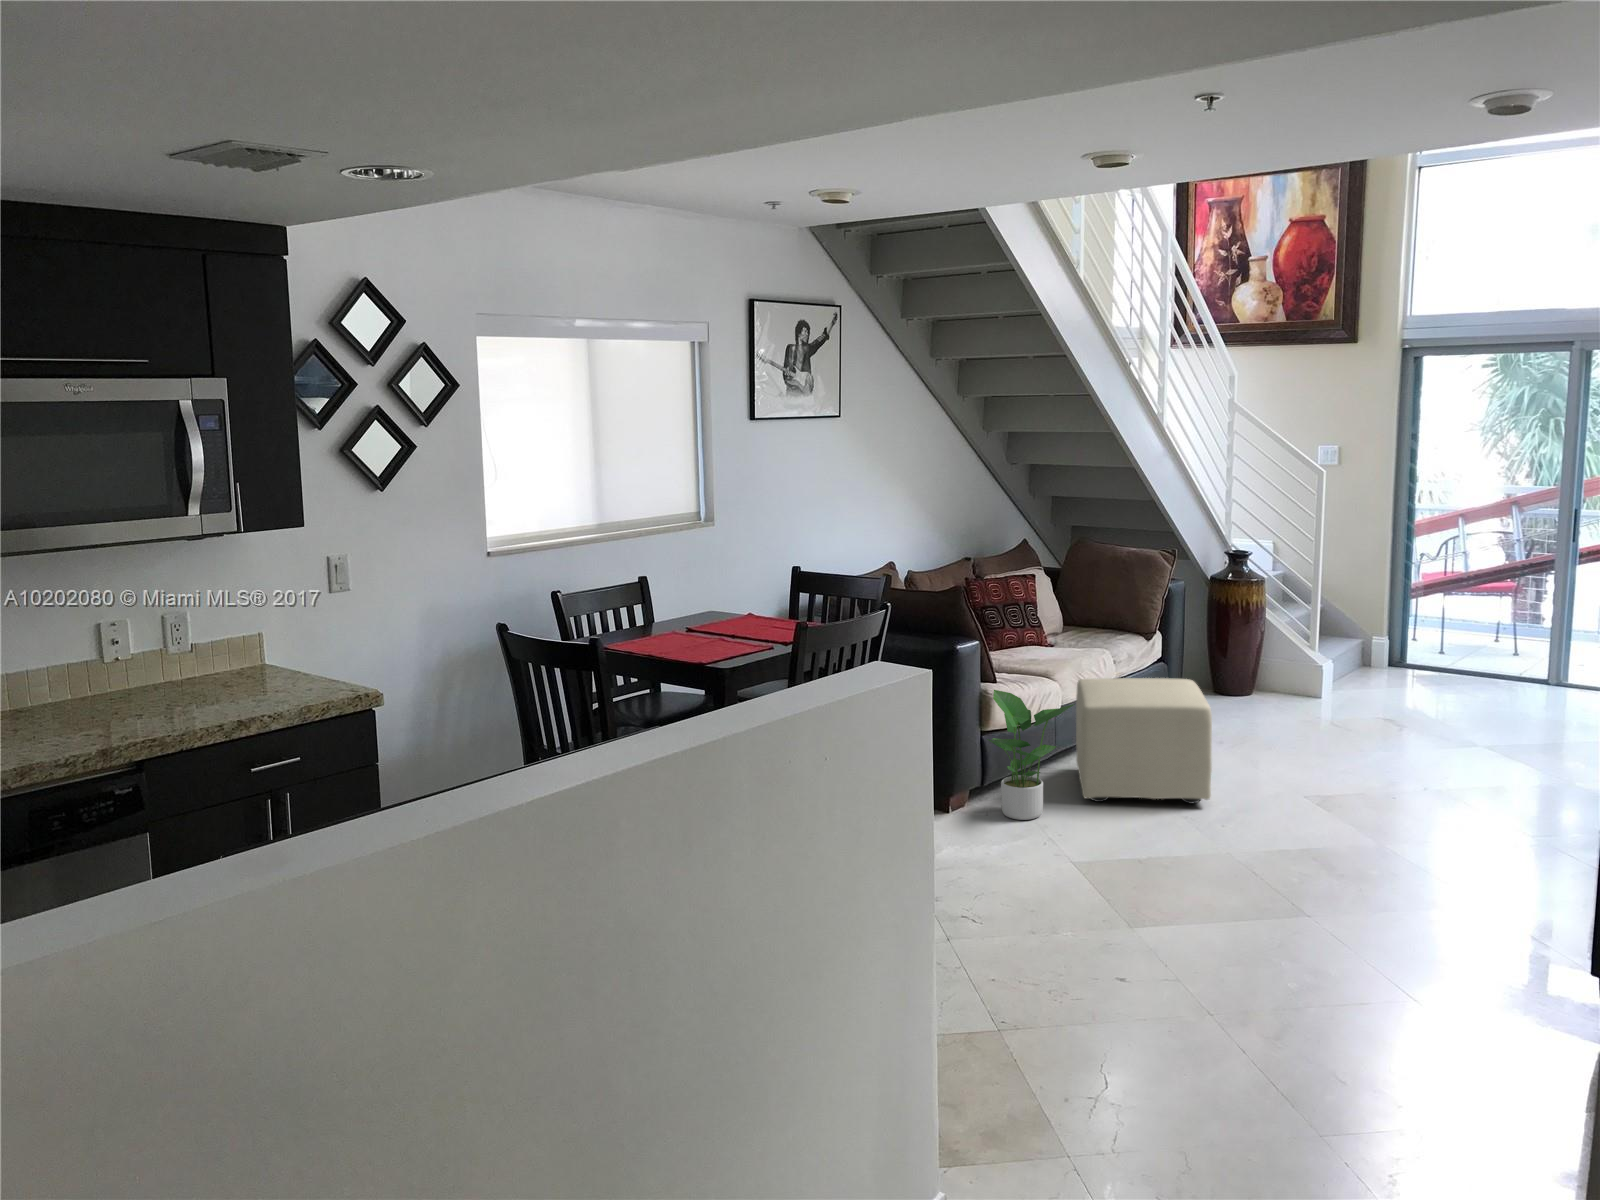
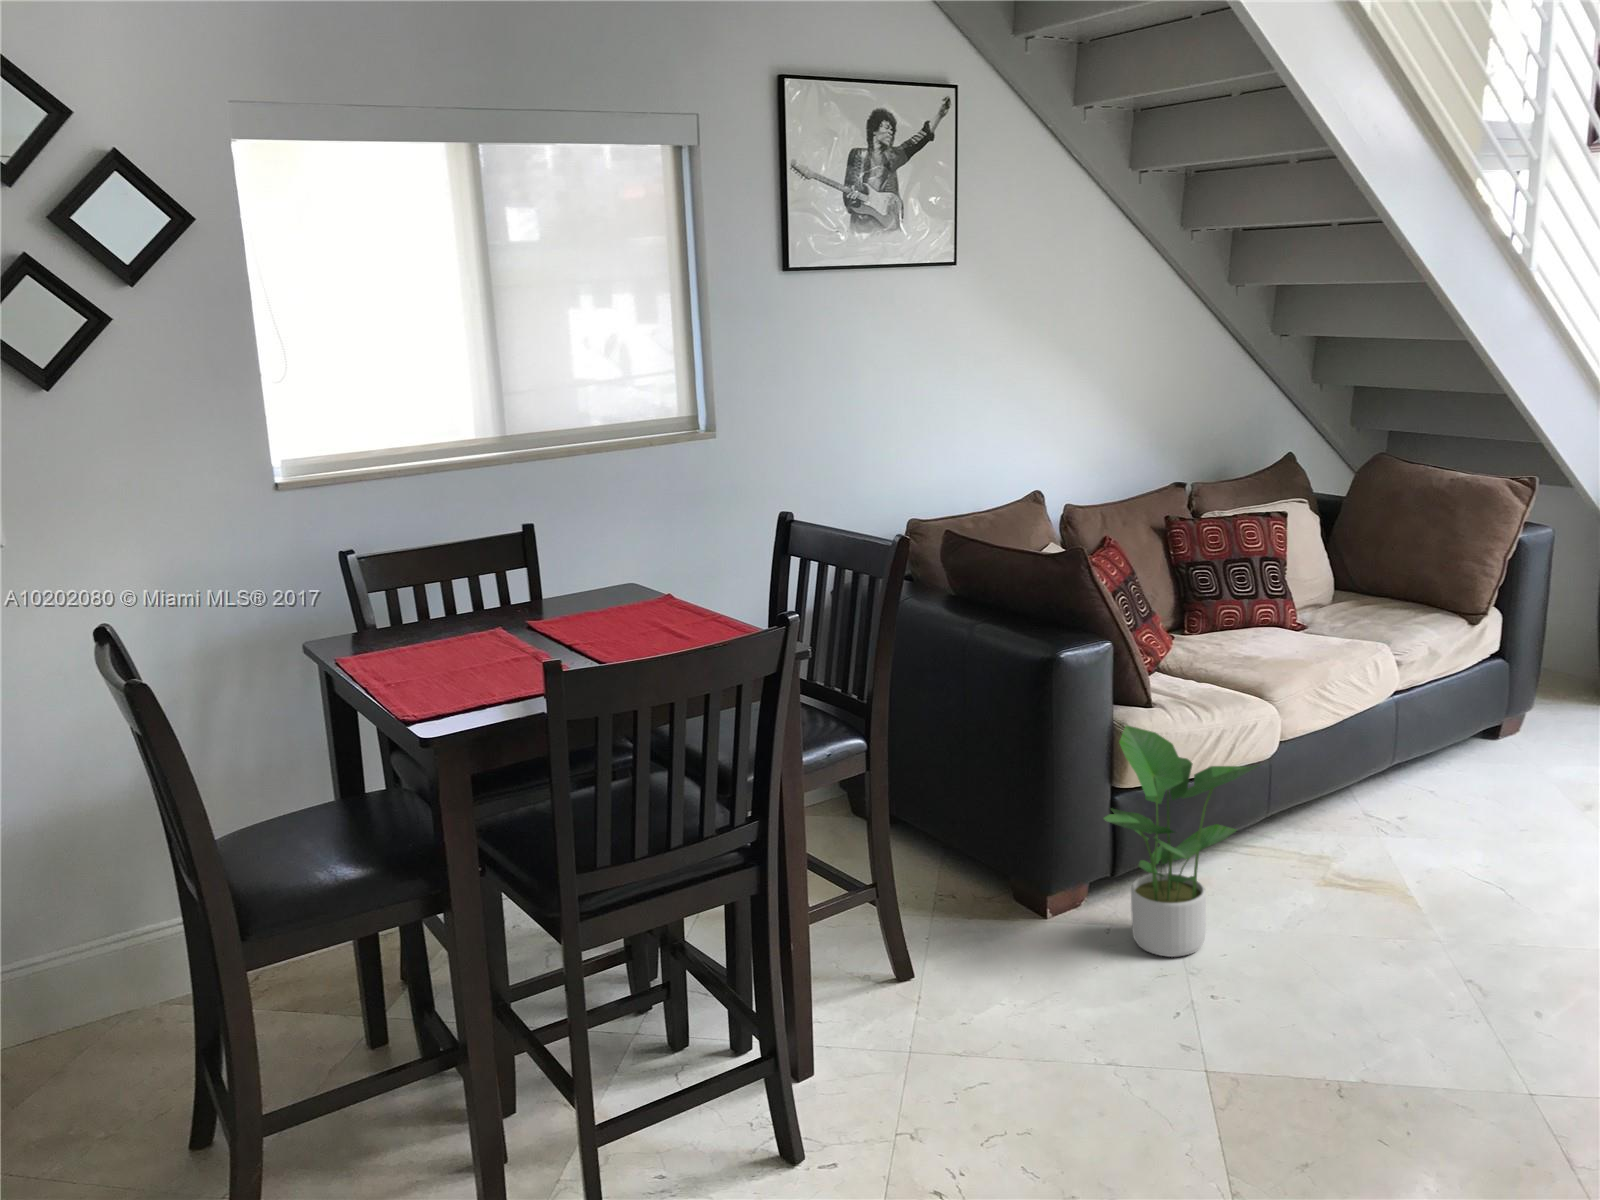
ottoman: present [1076,678,1212,804] -> none [1289,700,1541,949]

